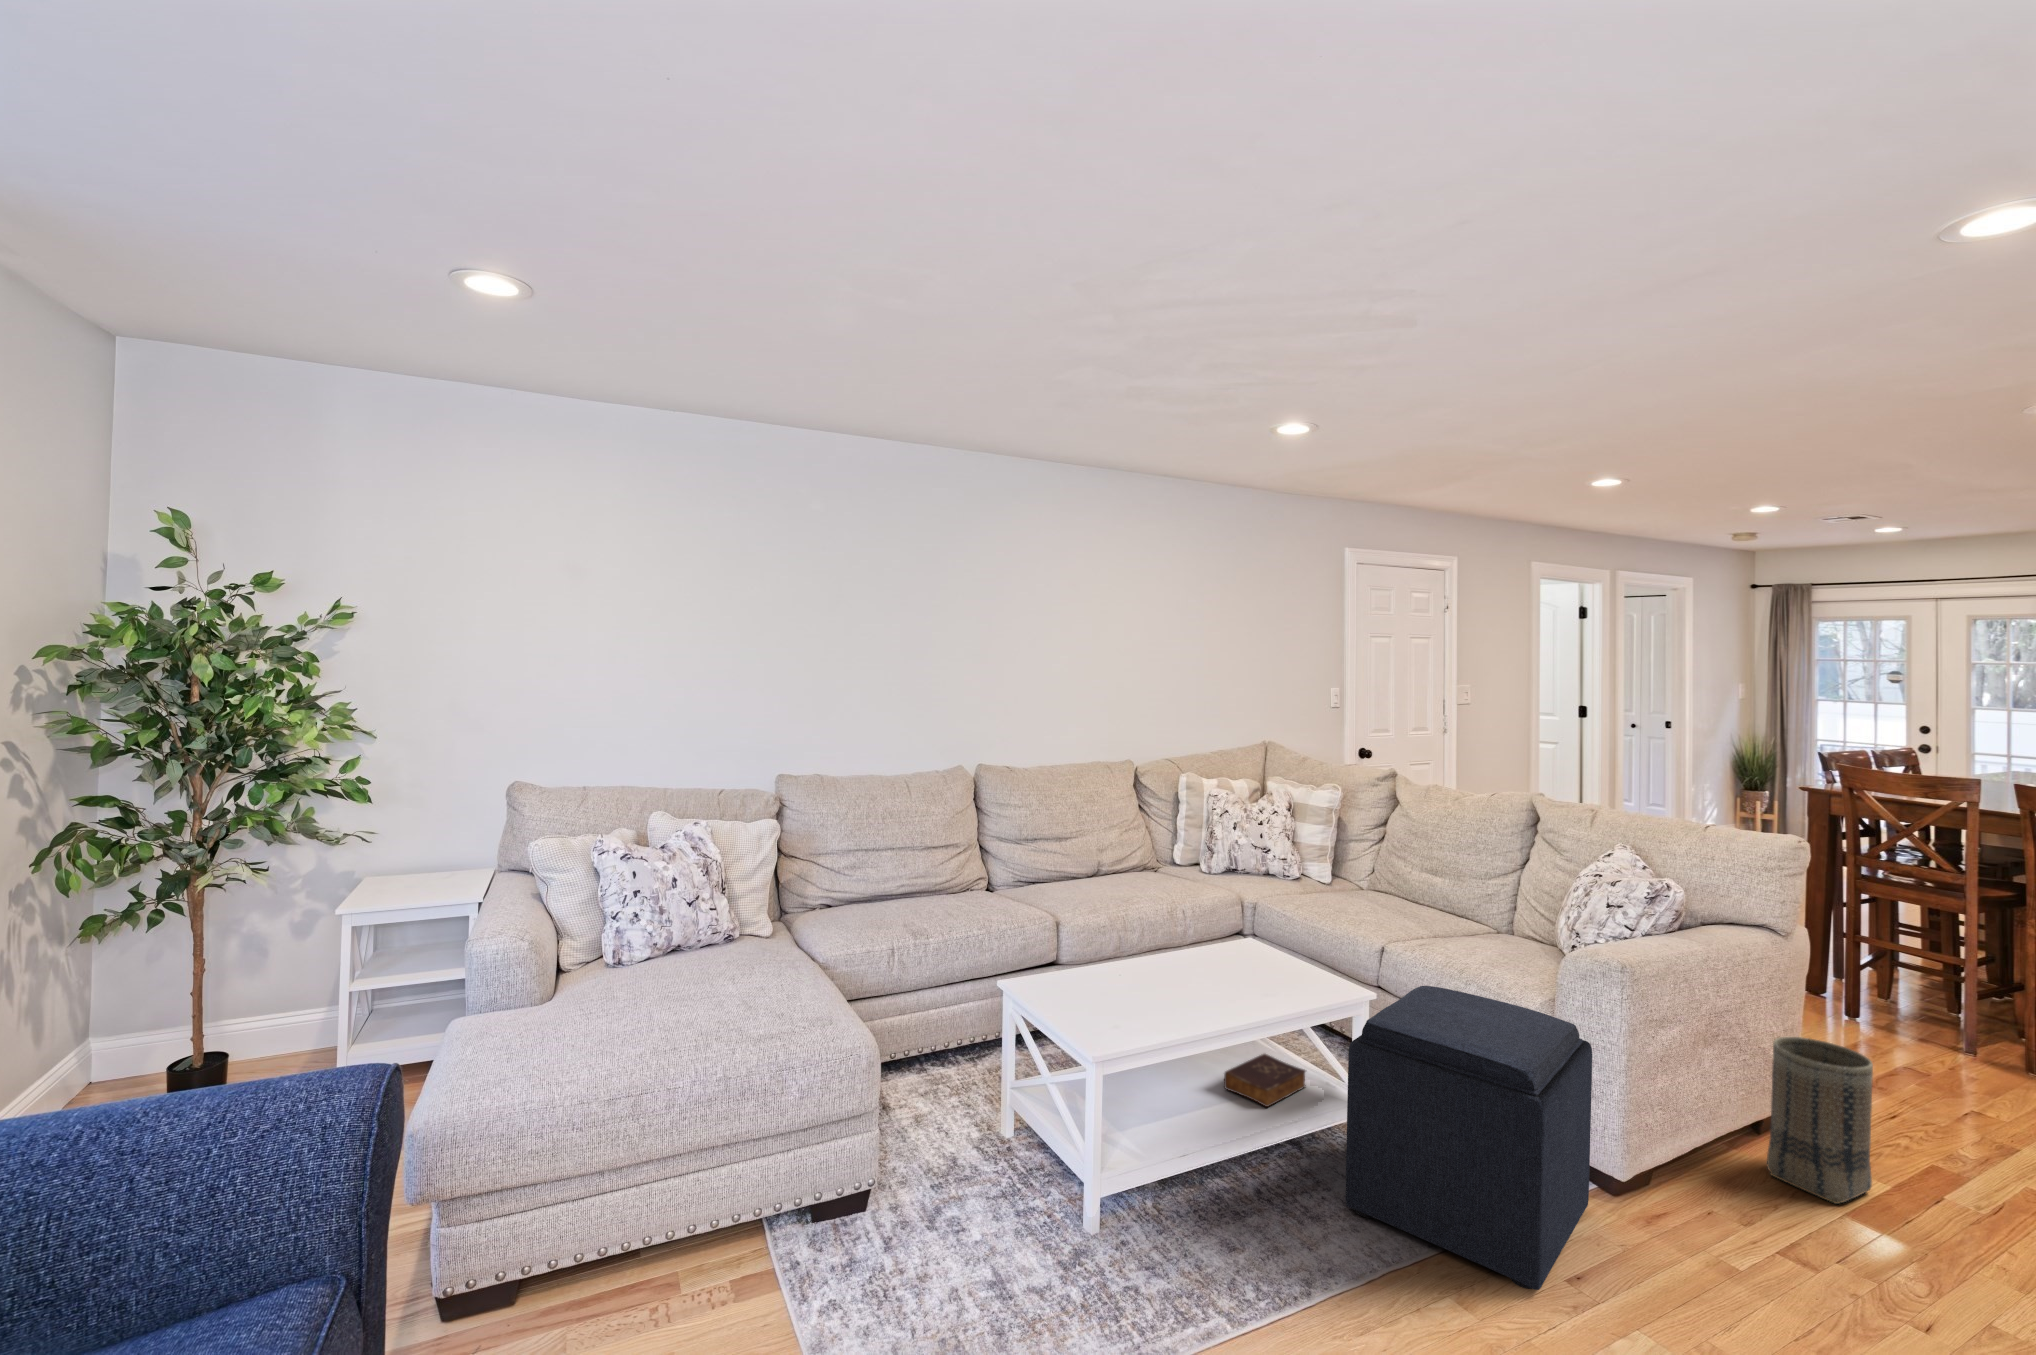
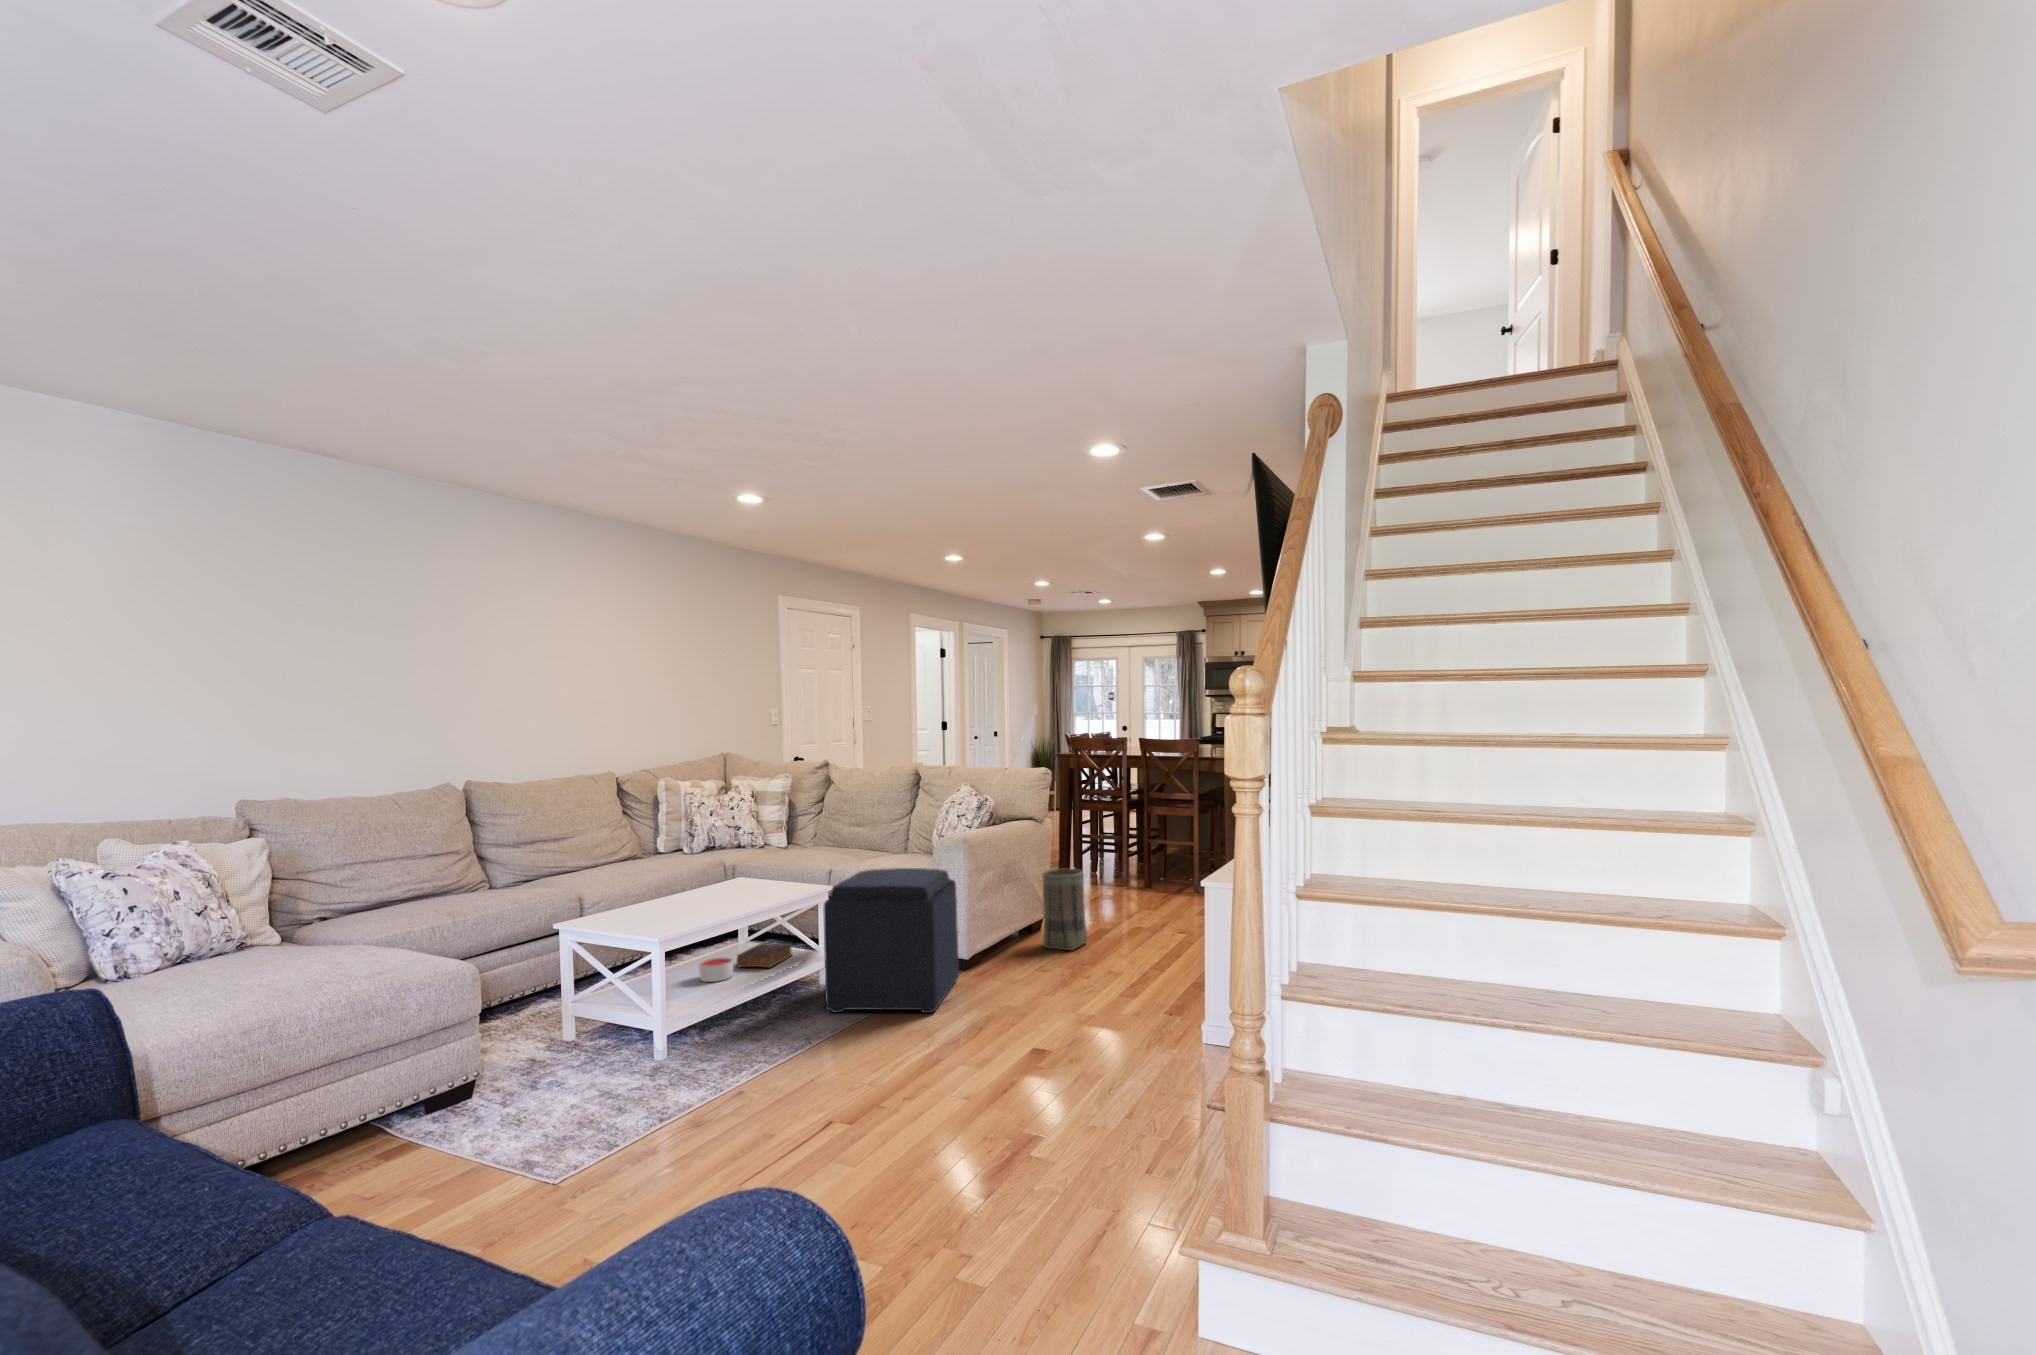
candle: none [1169,1070,1214,1113] -> present [699,957,733,982]

